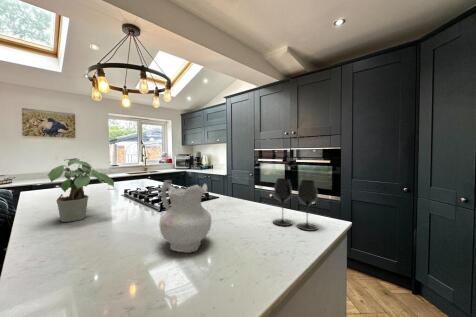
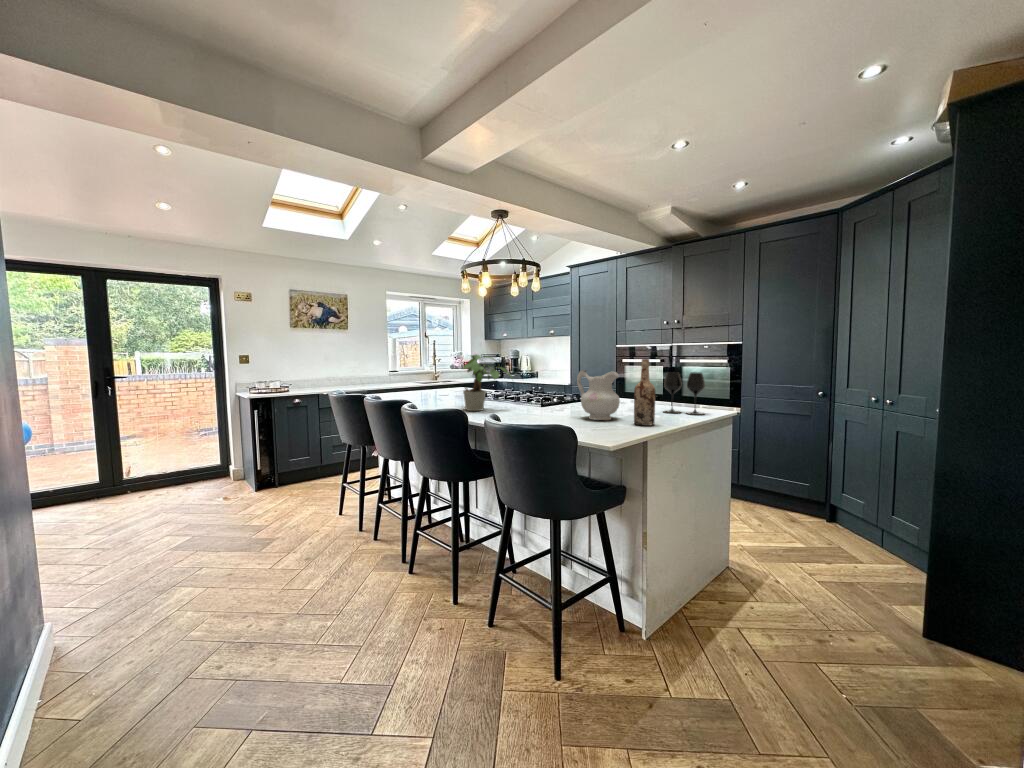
wine bottle: none [217,170,248,279] -> present [634,359,655,426]

